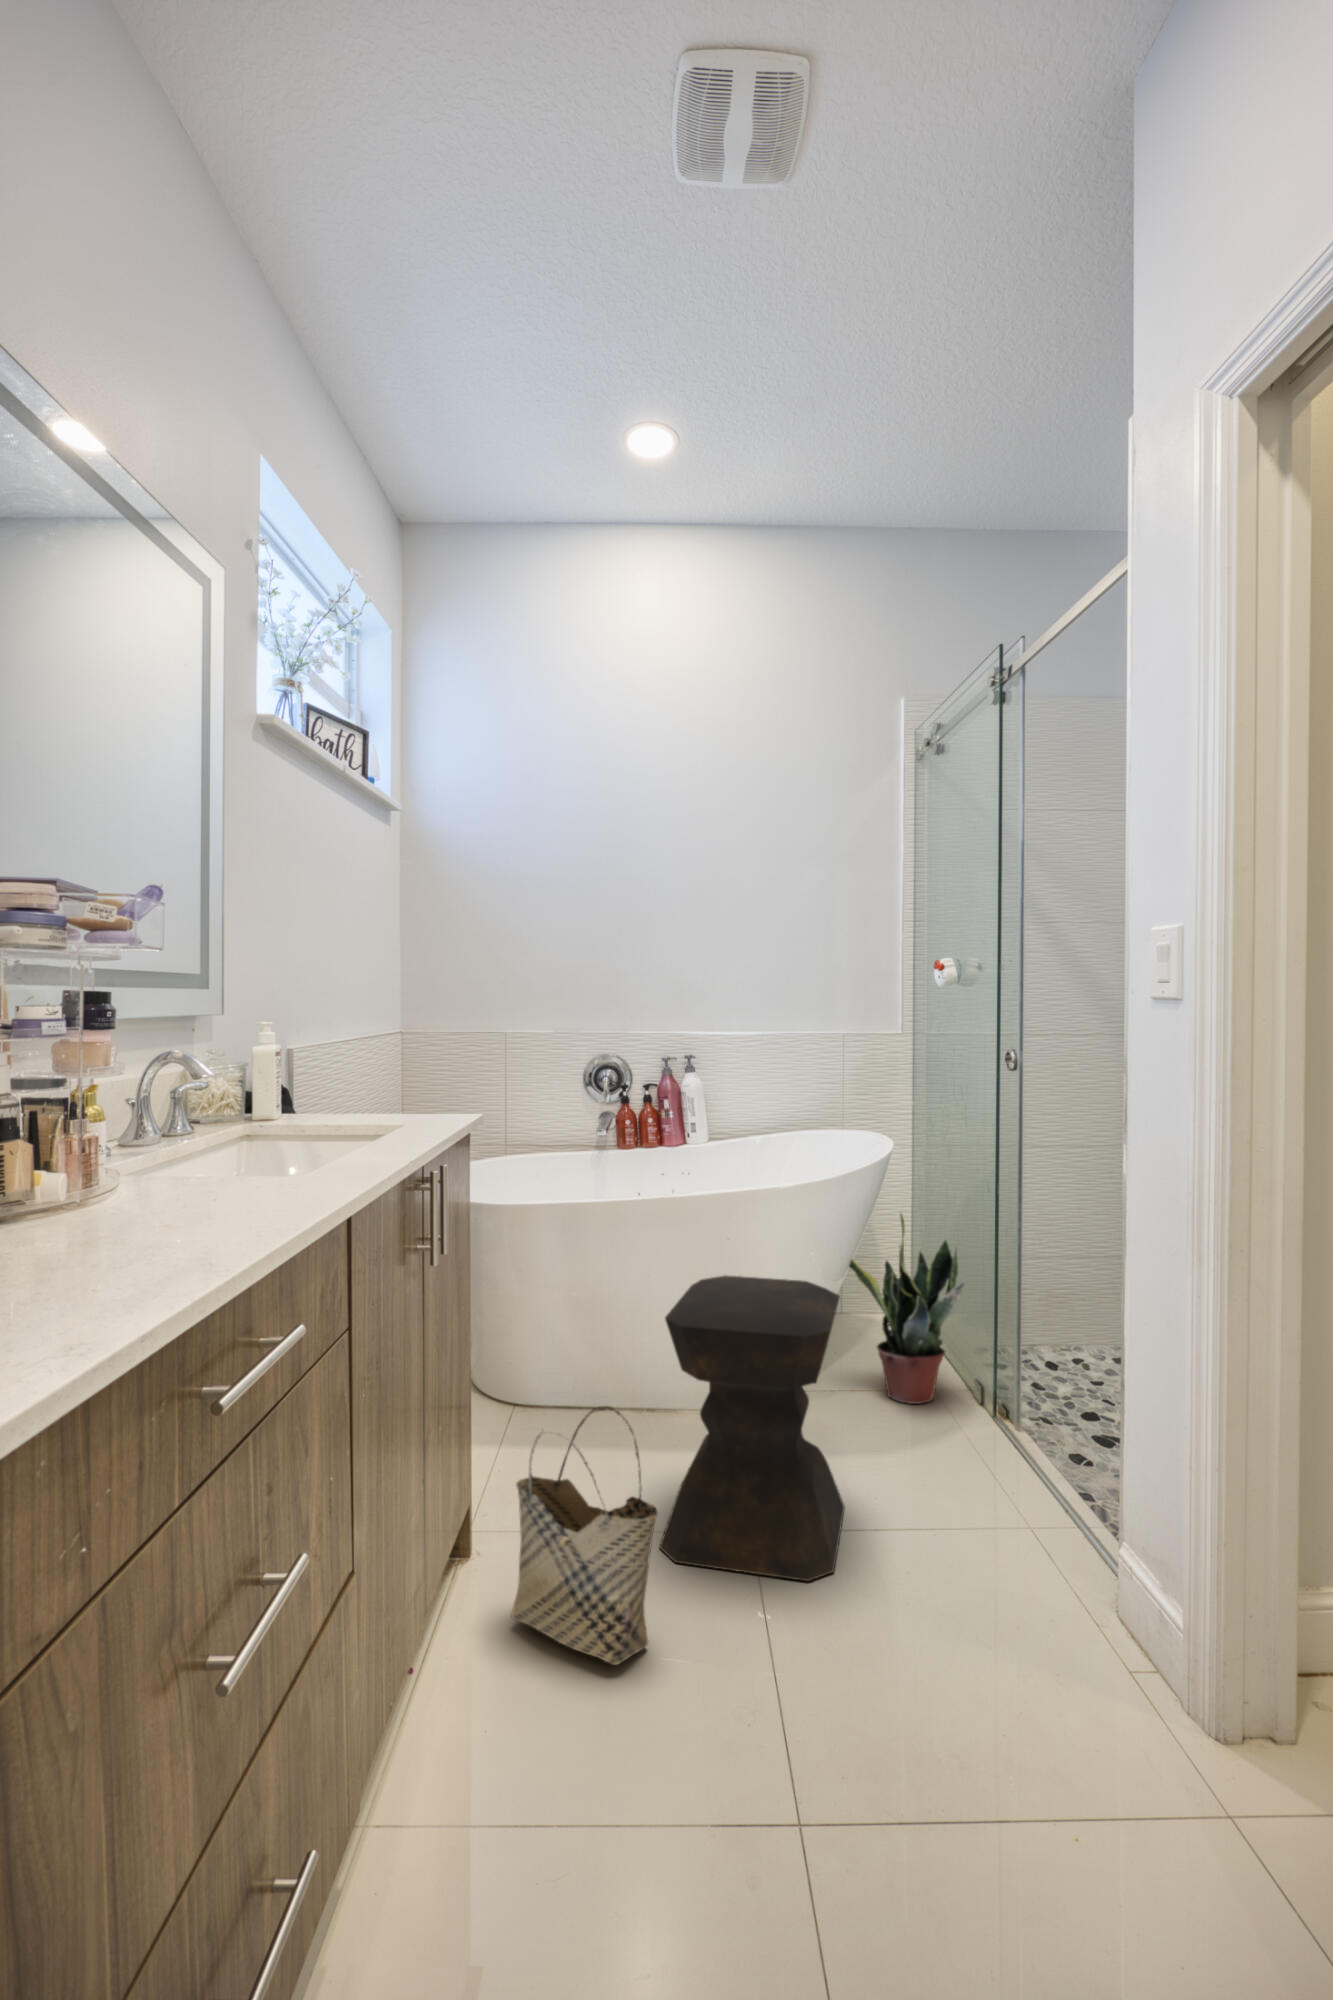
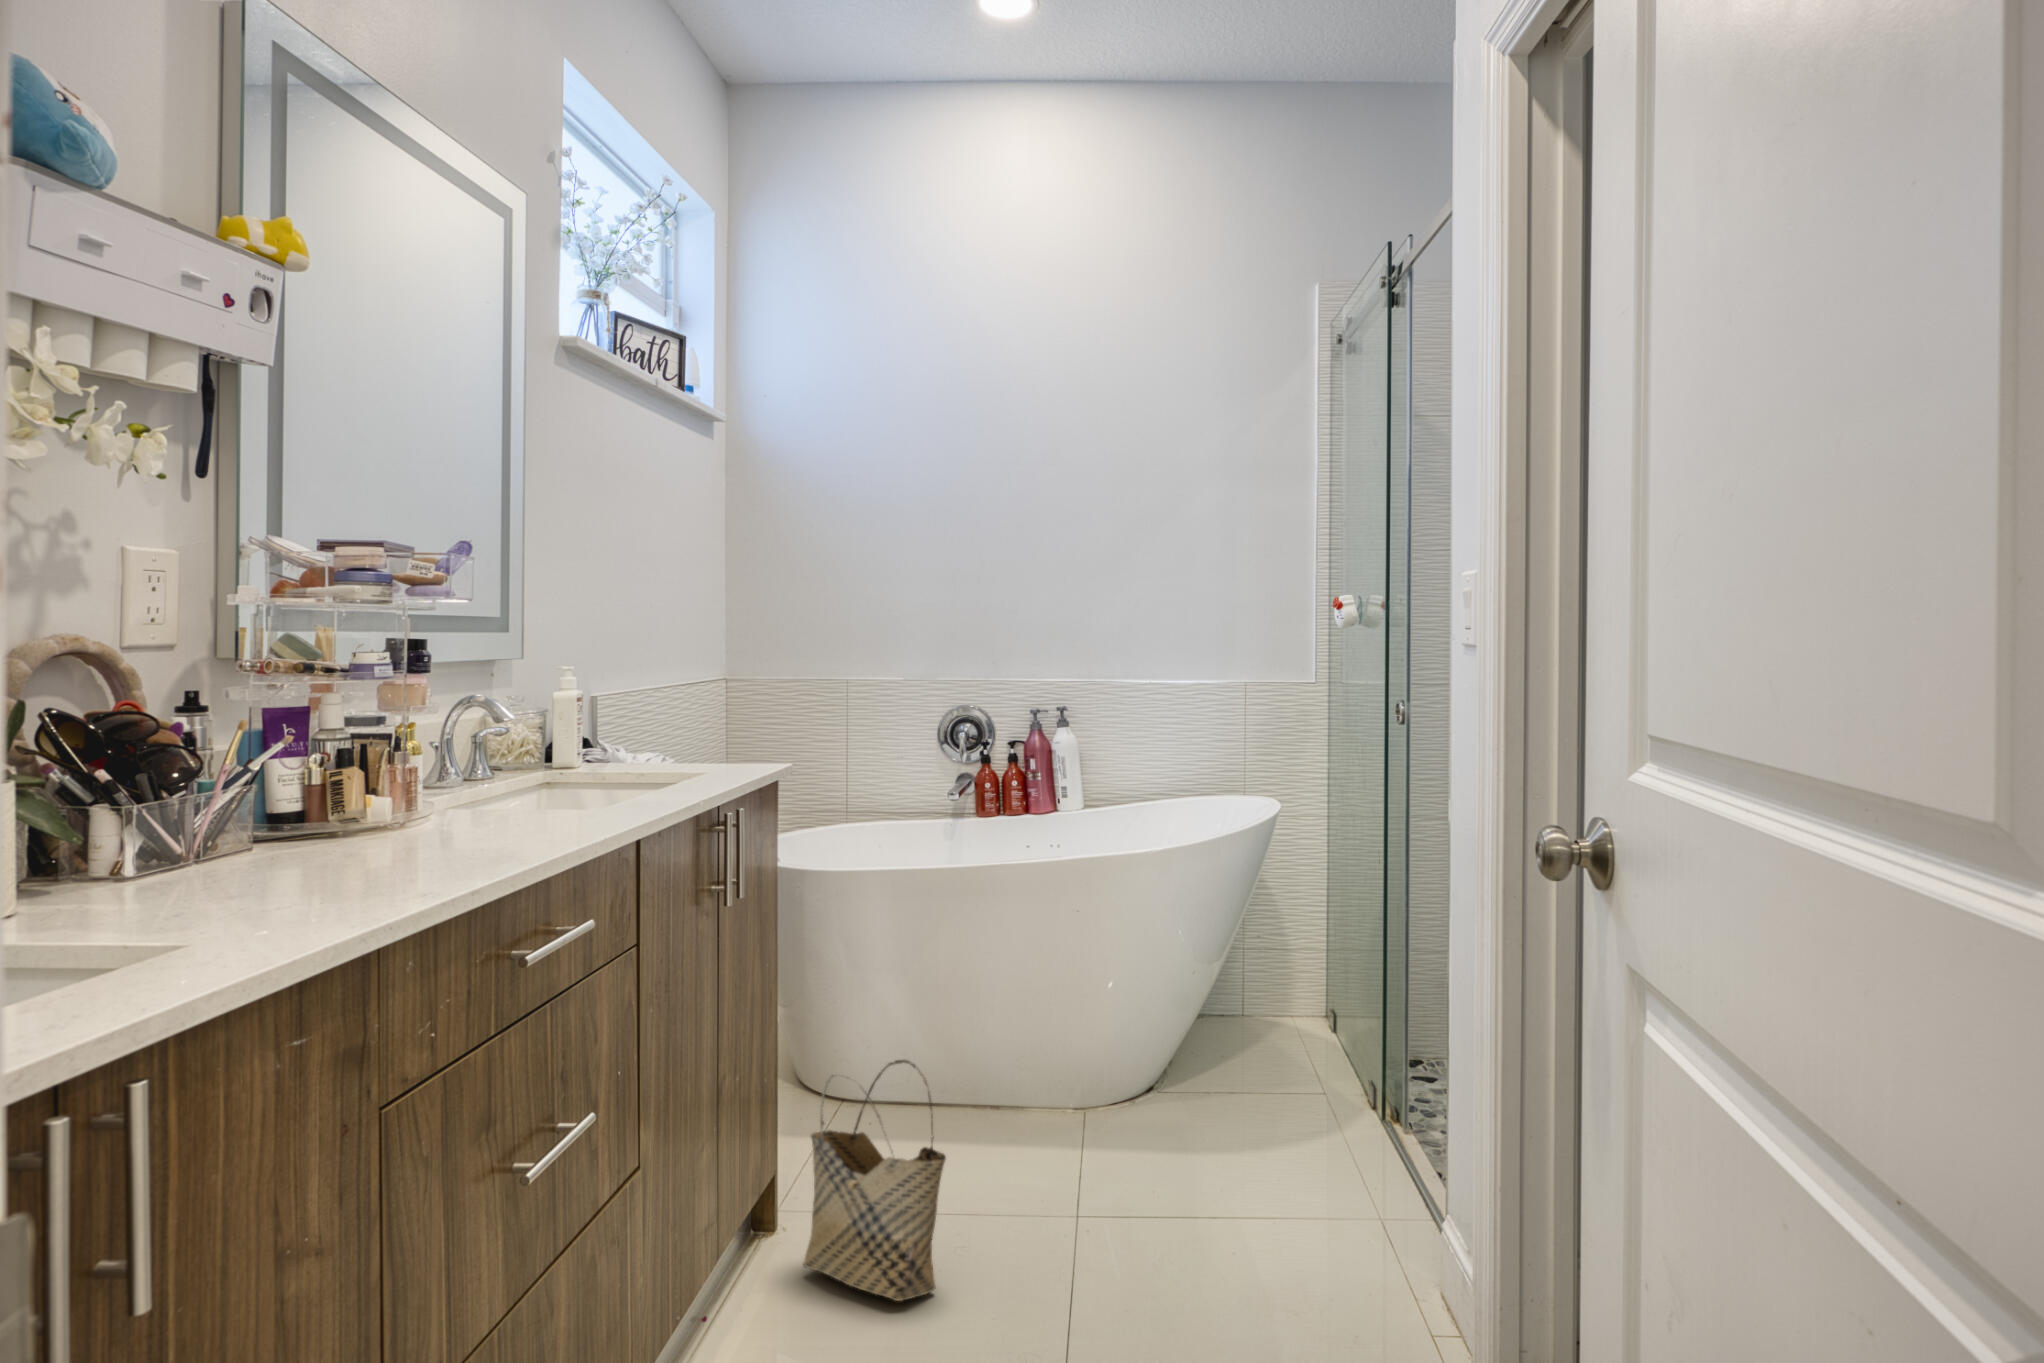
potted plant: present [849,1214,966,1404] -> none [1213,891,1351,1108]
stool: present [659,1276,845,1581] -> none [968,945,1177,1250]

